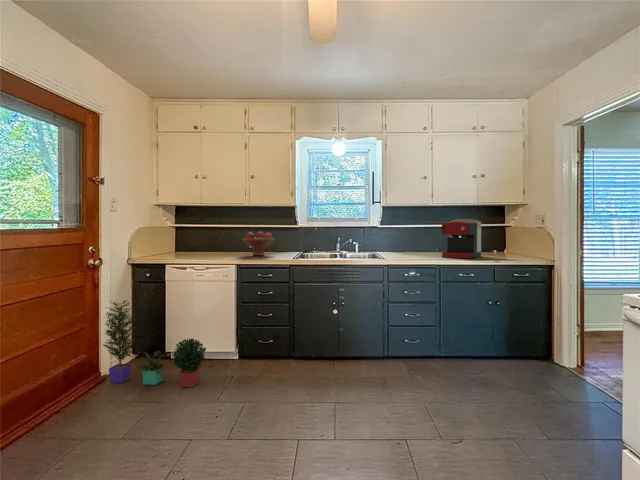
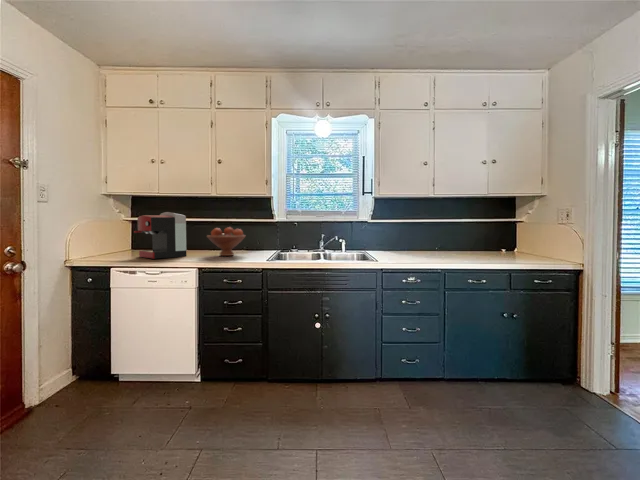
coffee maker: present [442,219,481,258] -> present [134,212,186,259]
potted plant: present [103,300,206,387] -> none [24,314,155,423]

